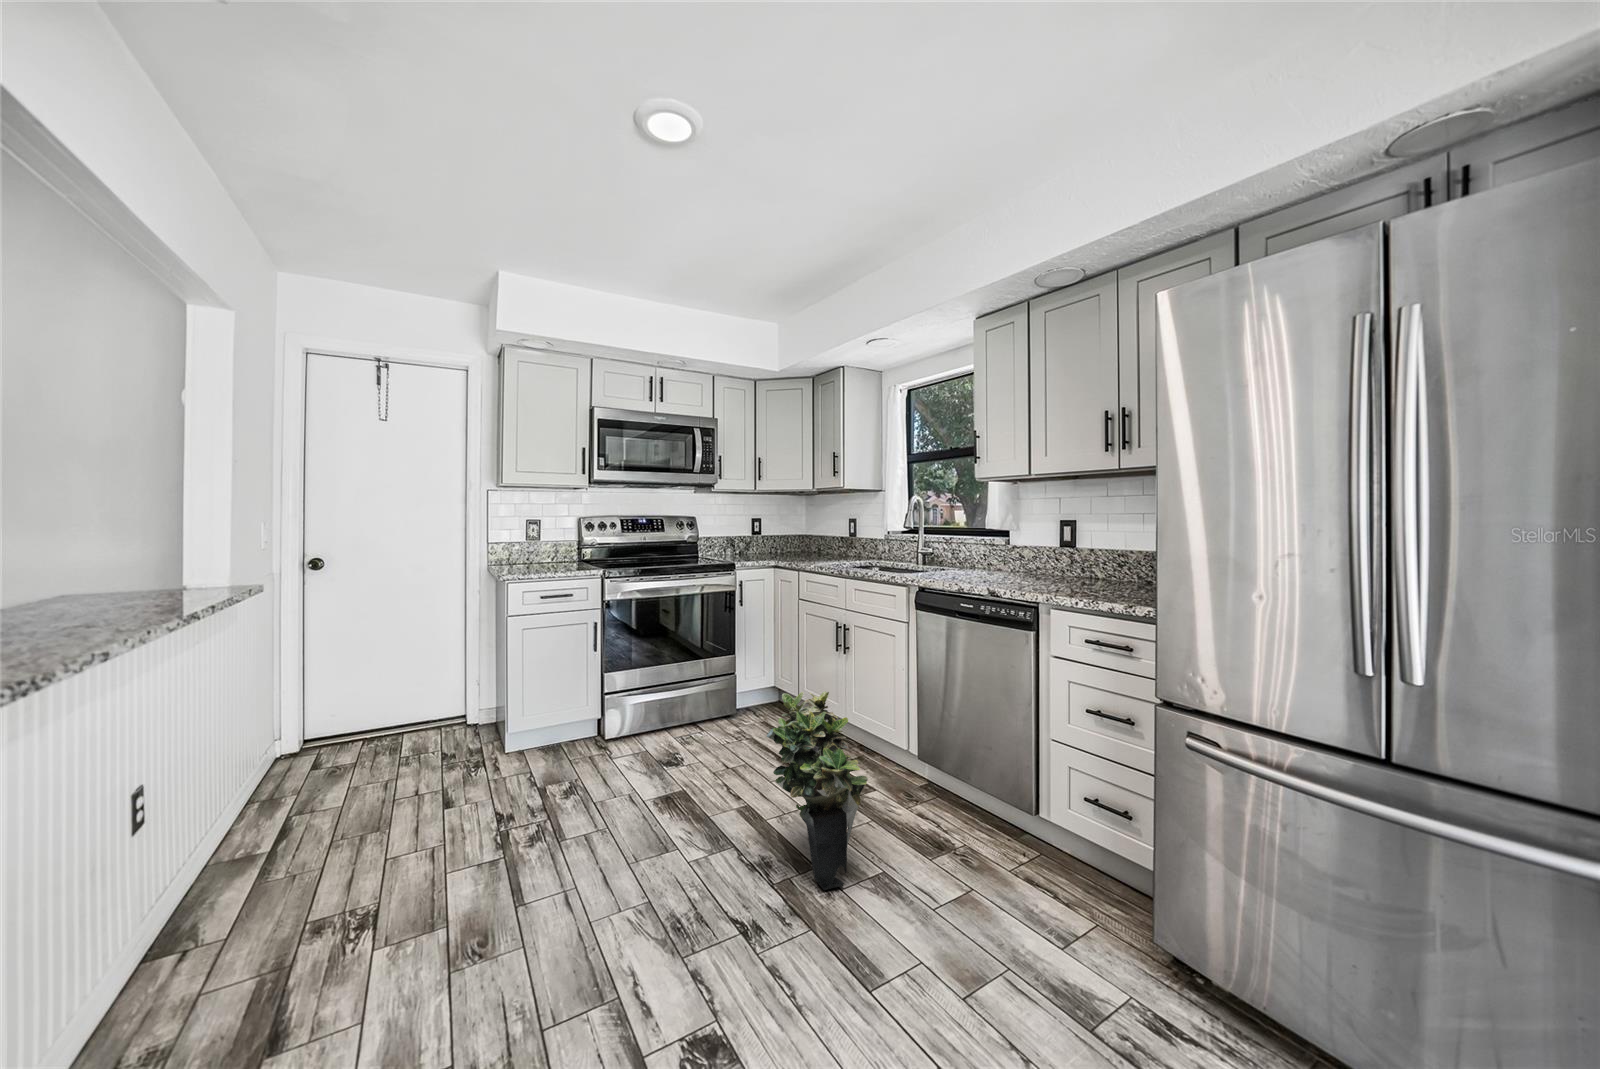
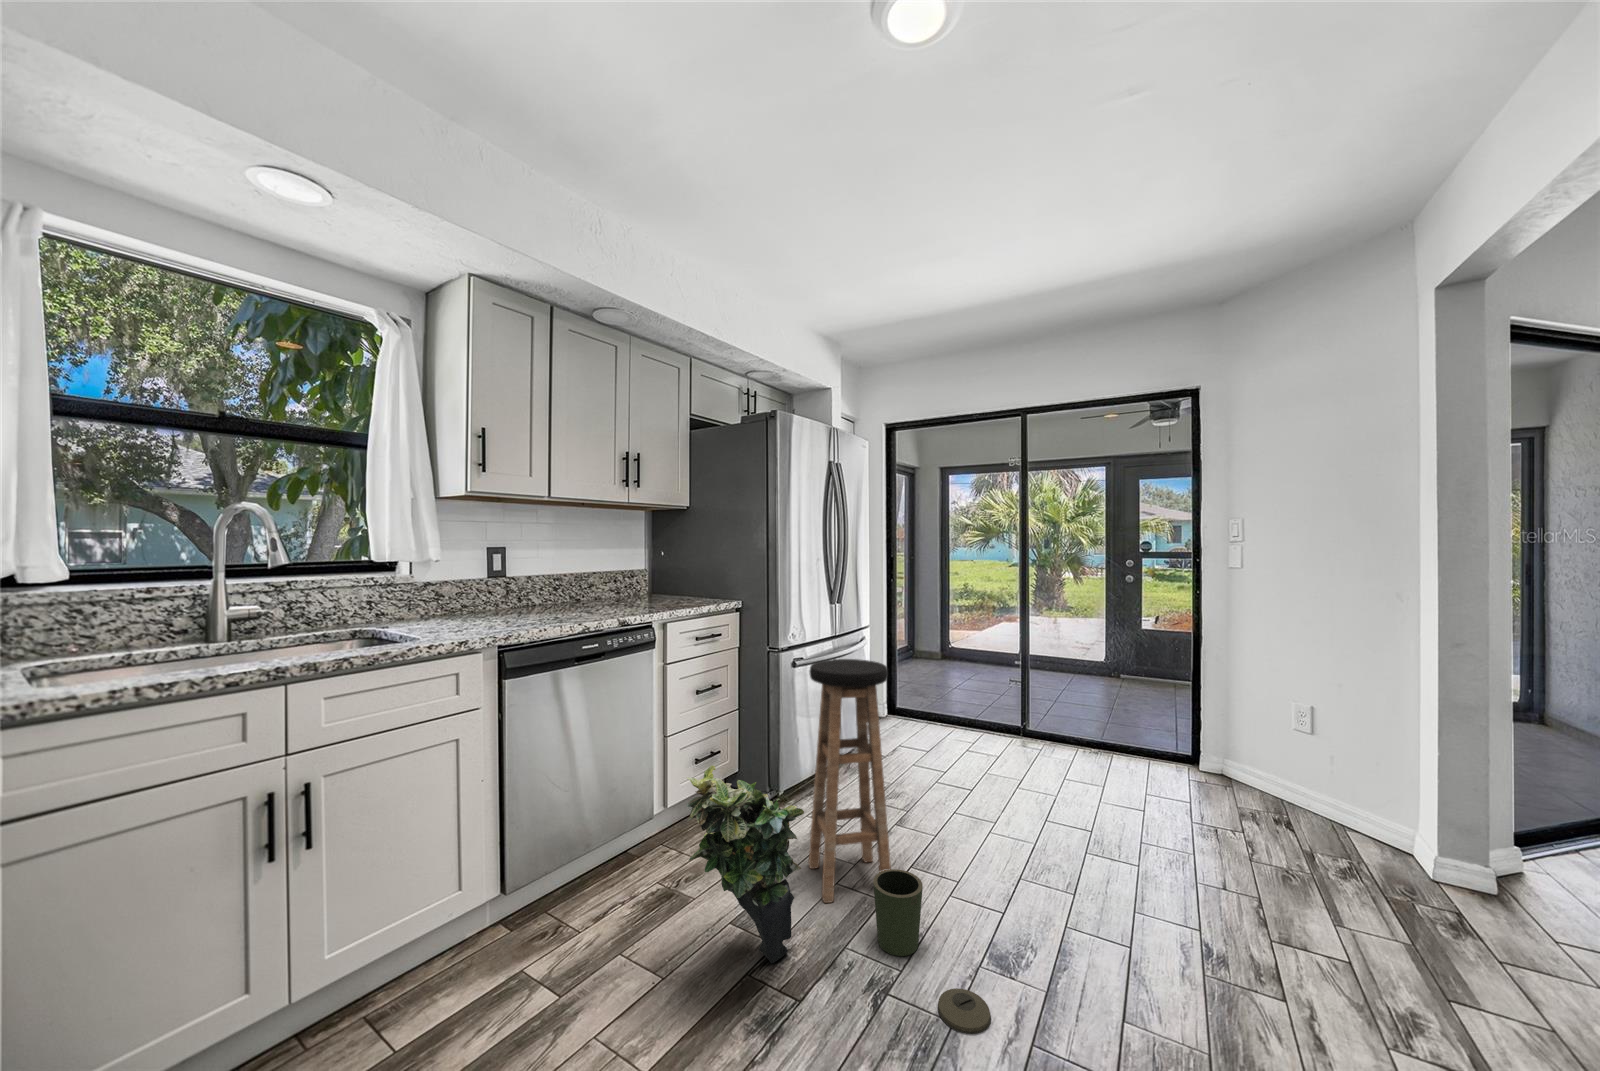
bar stool: none [880,669,996,1026] -> present [809,659,891,903]
trash can: none [659,886,826,993] -> present [873,869,991,1034]

